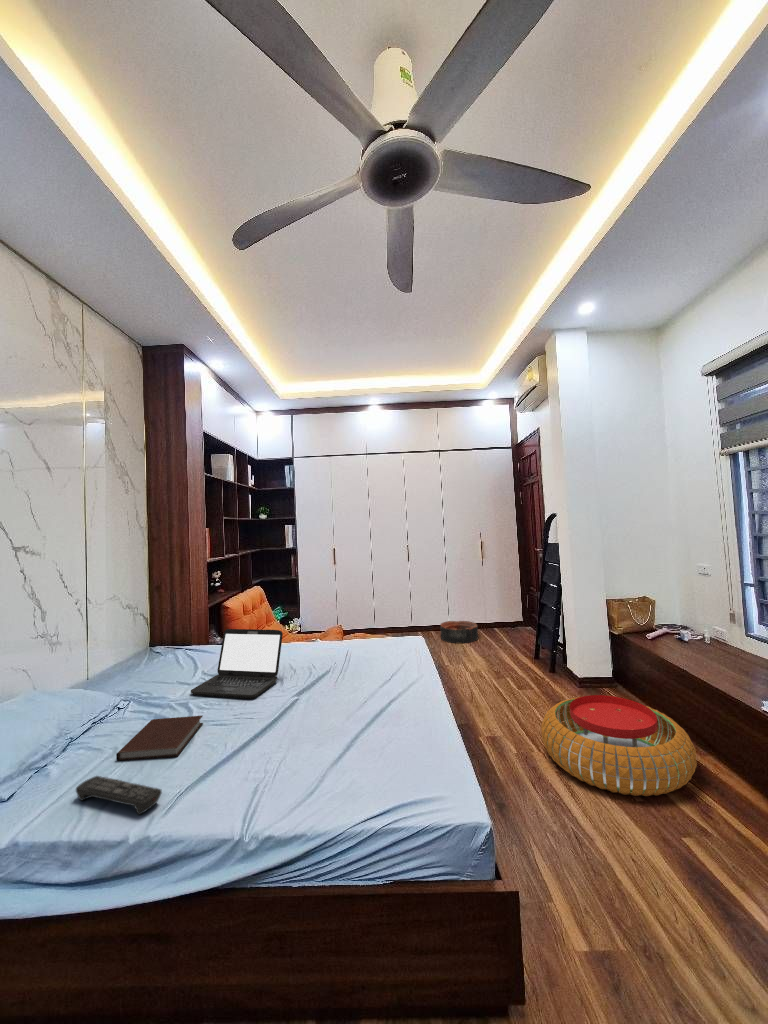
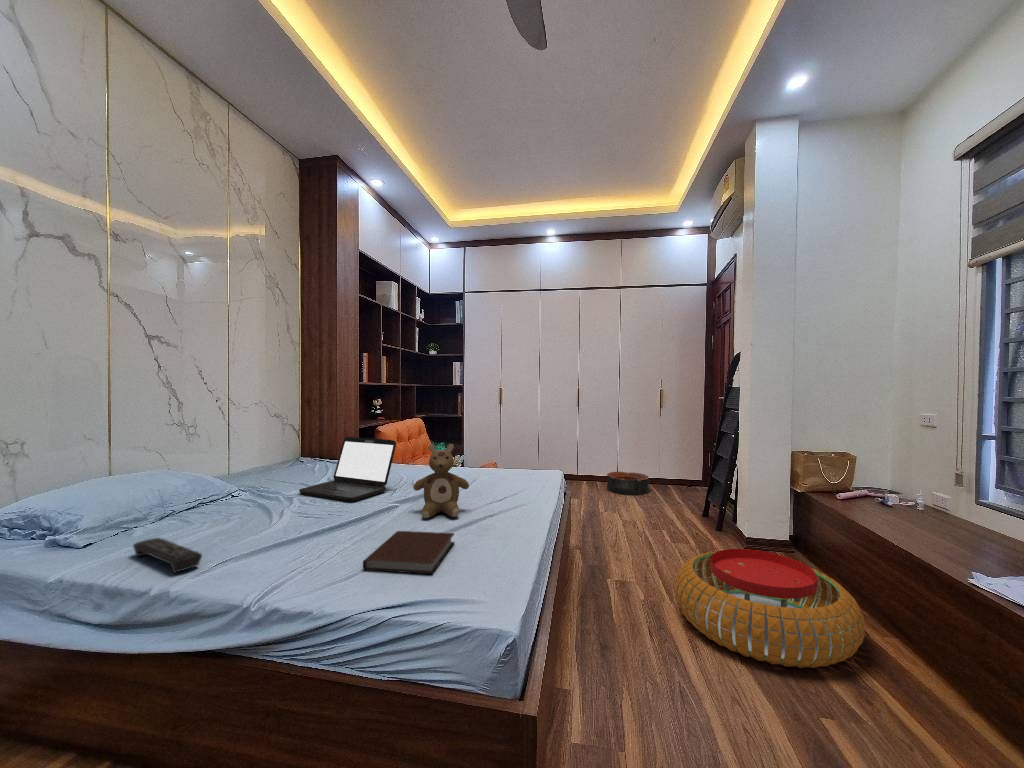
stuffed bear: none [319,635,369,710] -> present [413,444,469,518]
notebook: present [116,716,203,761] -> present [363,531,454,574]

